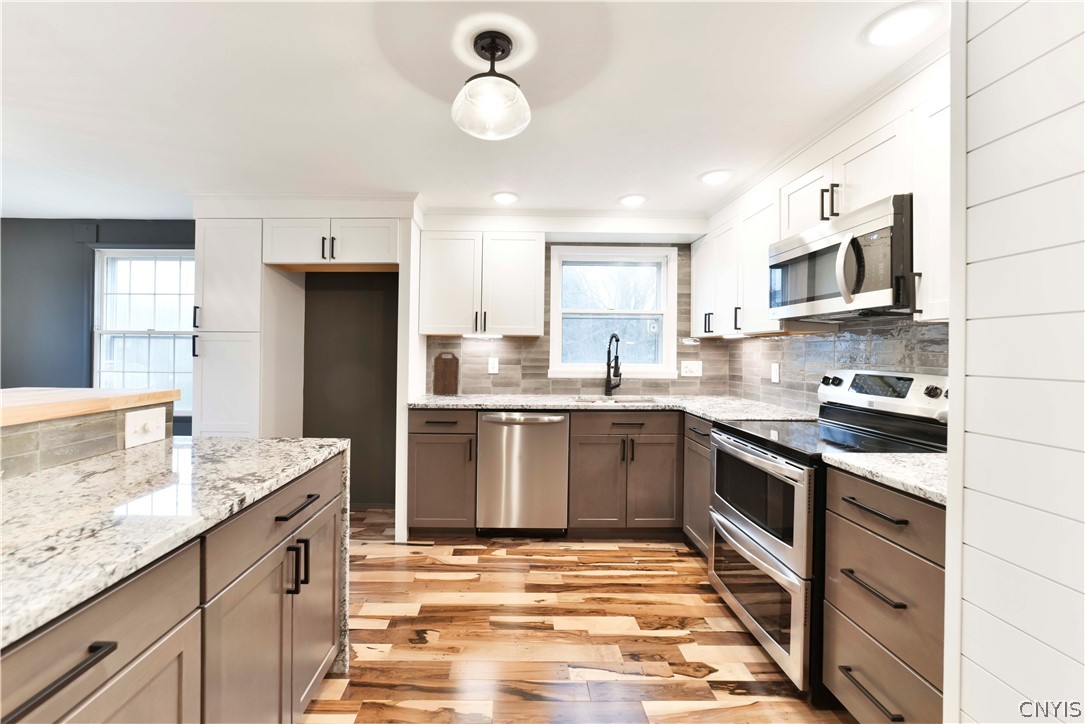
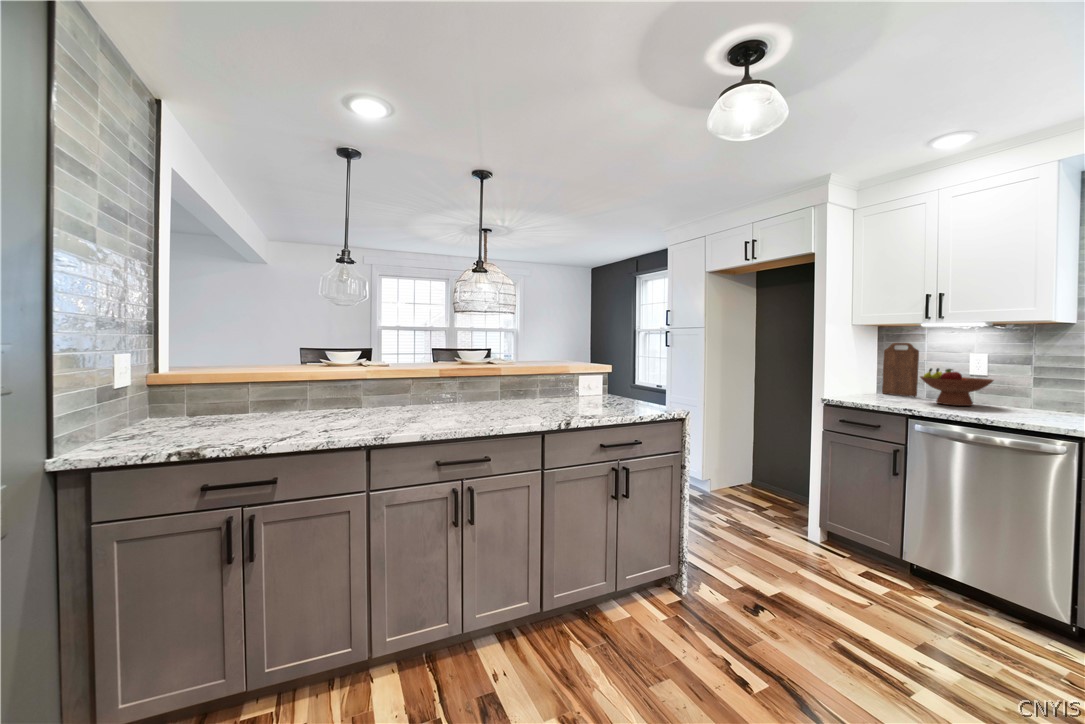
fruit bowl: none [468,372,509,400] -> present [920,368,994,406]

